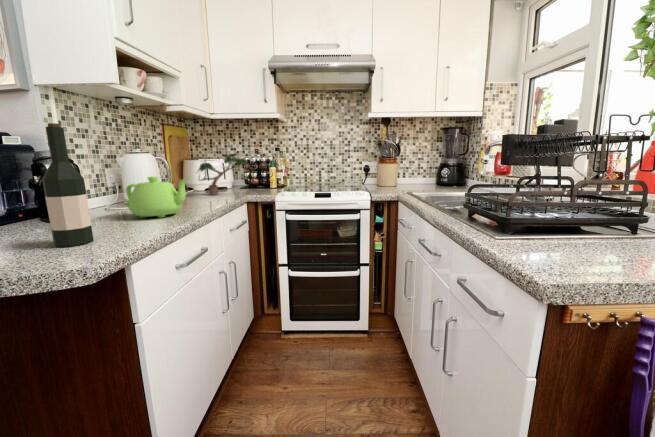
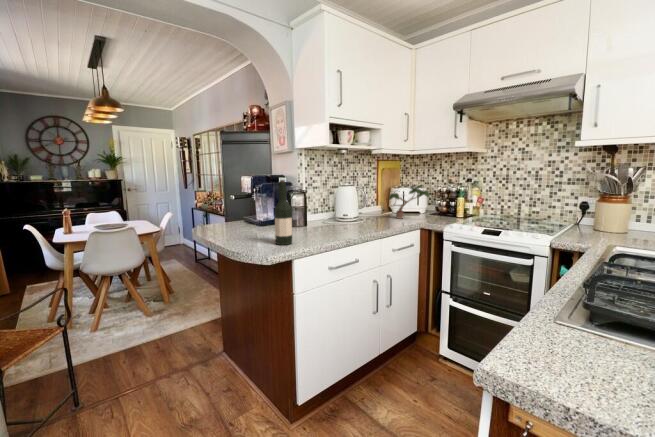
teapot: present [126,177,188,218] -> none [324,206,359,234]

